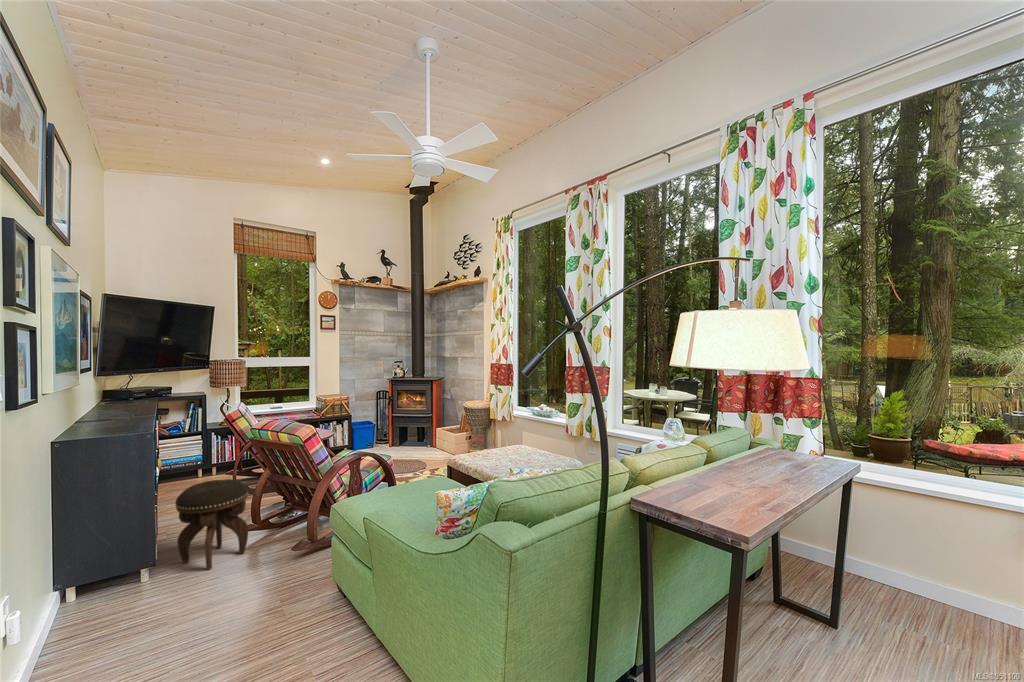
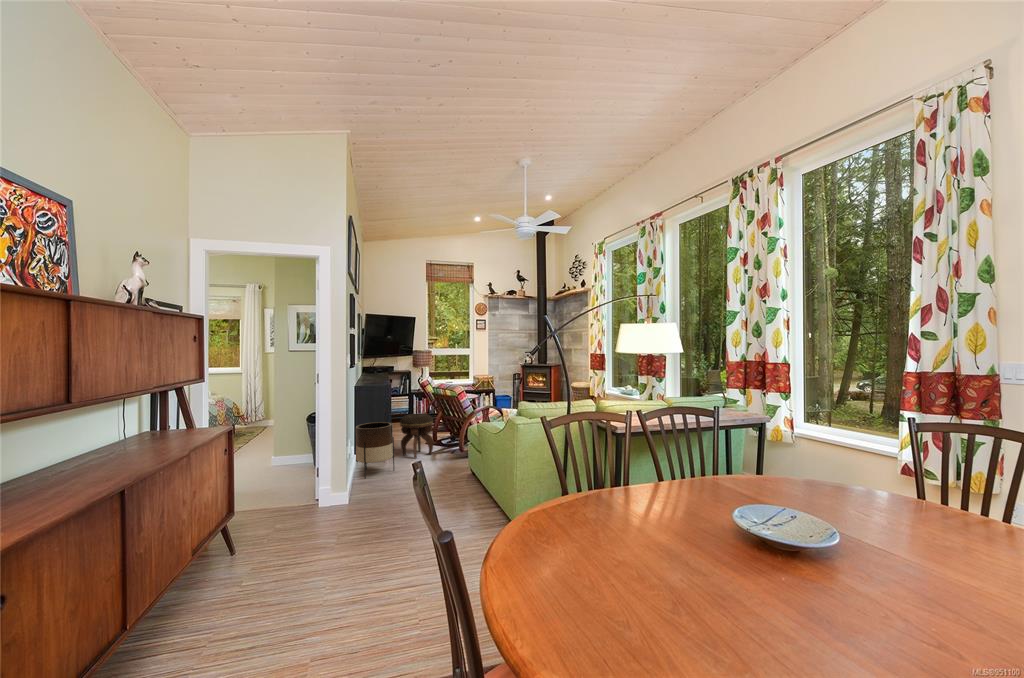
planter: none [46,517,155,664] -> present [356,422,394,479]

